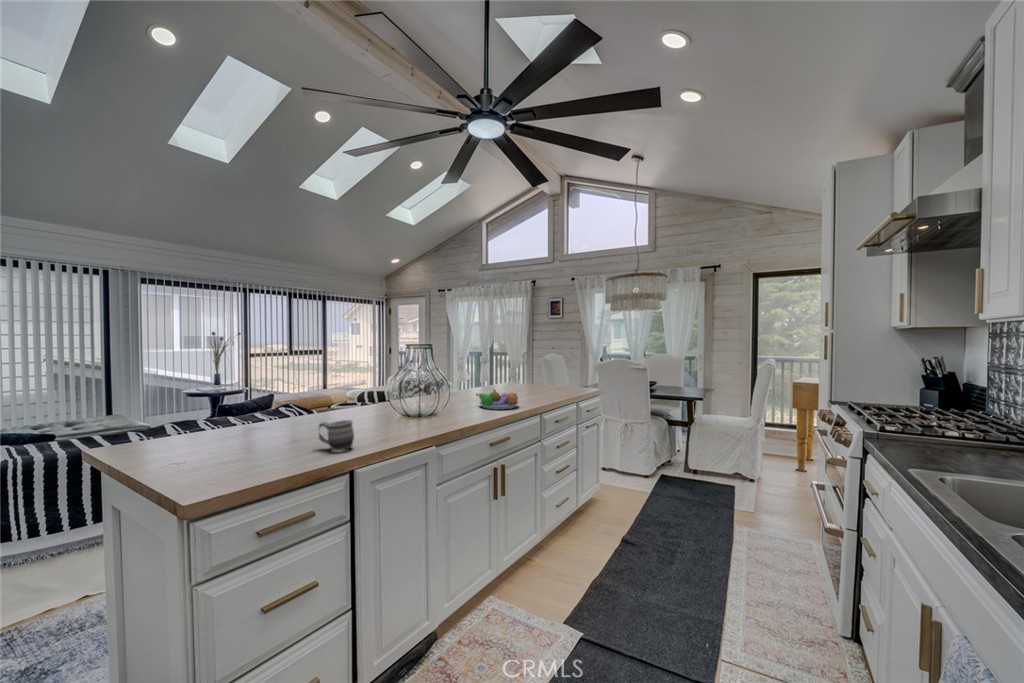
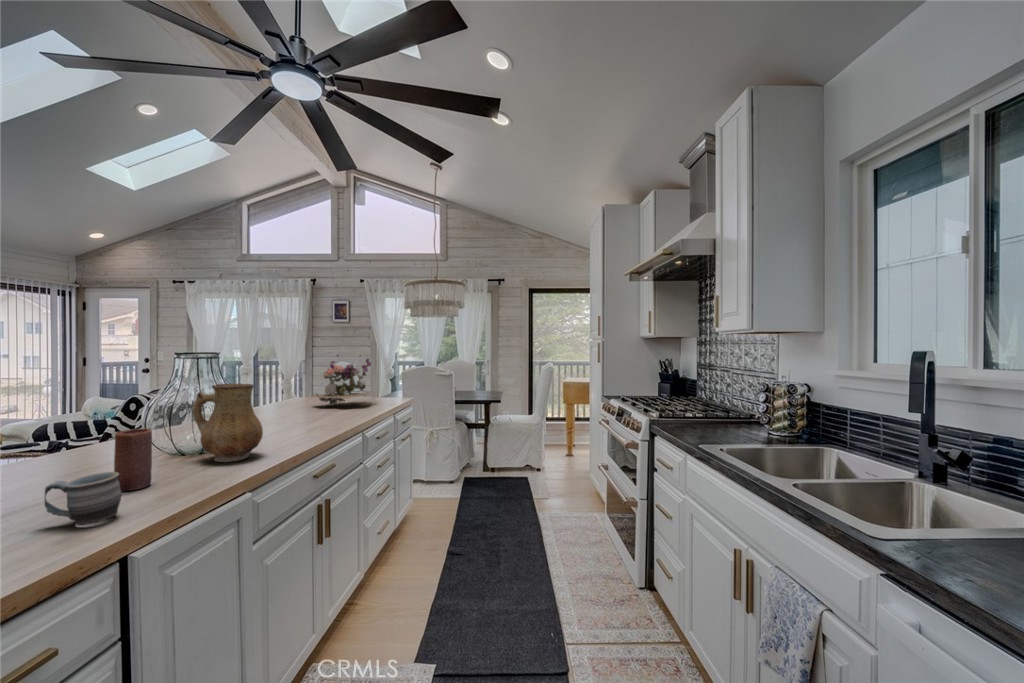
flower arrangement: none [511,350,565,392] -> present [314,359,375,405]
ceramic pitcher: none [409,367,453,425] -> present [193,383,263,462]
fruit bowl: present [476,390,519,409] -> none [278,406,337,431]
candle: none [360,395,379,435] -> present [114,429,152,492]

